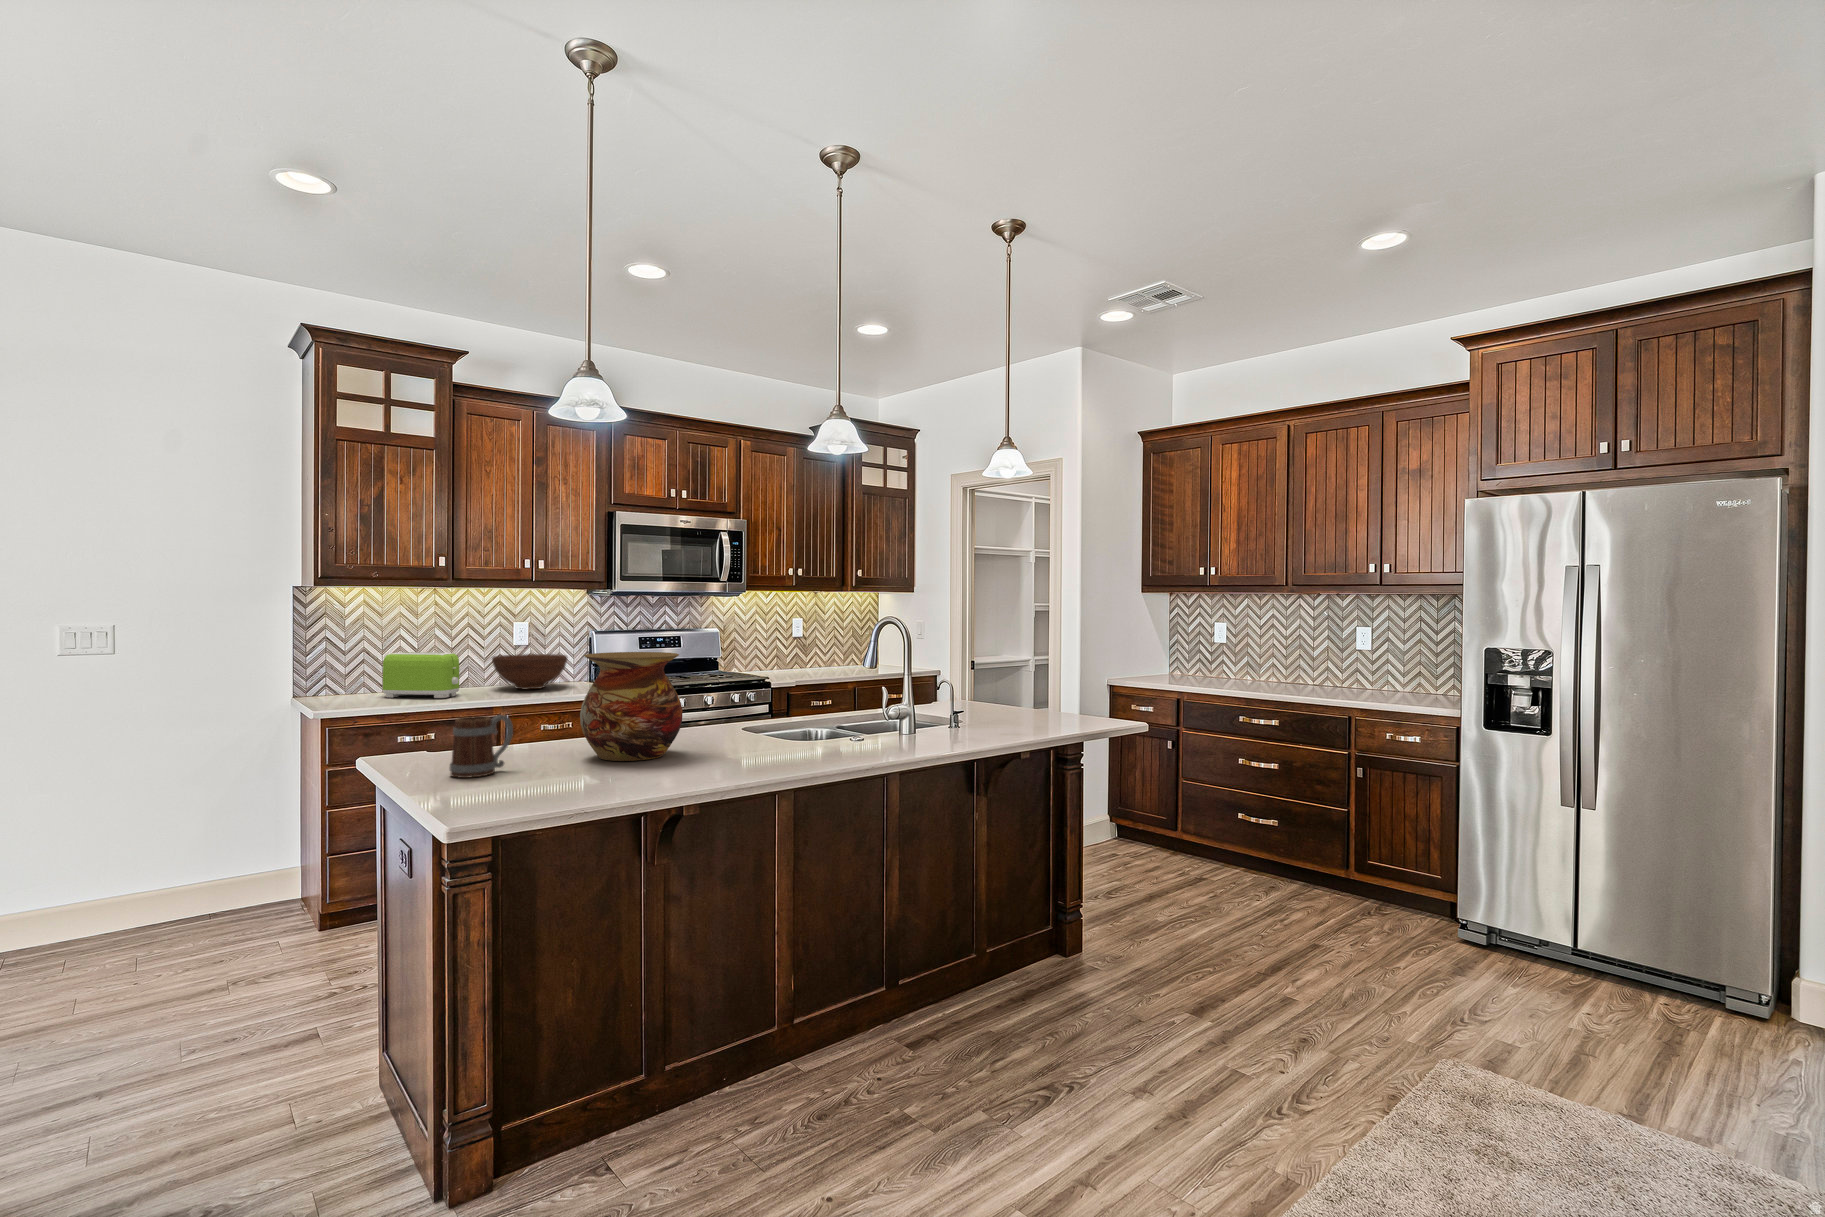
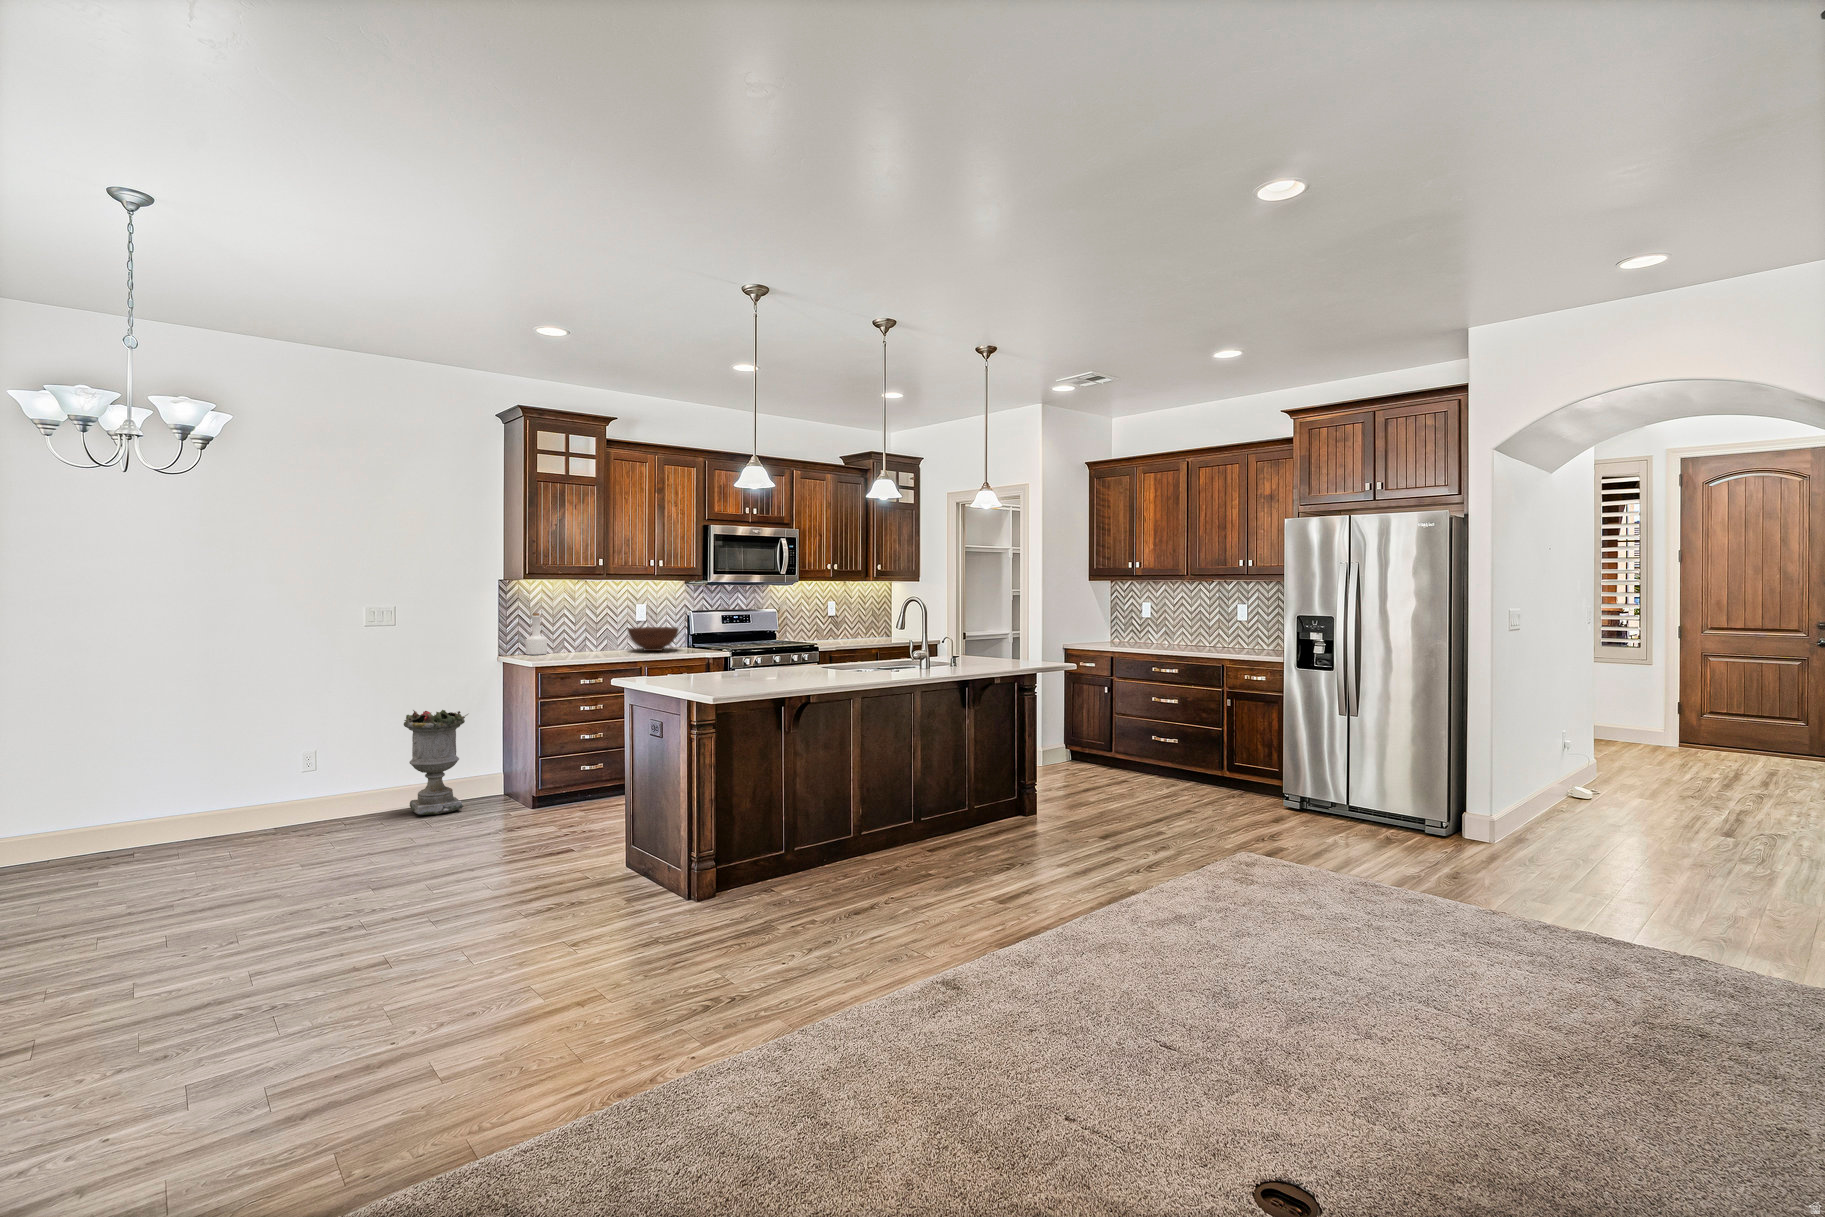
bottle: none [337,635,370,695] -> present [526,613,547,655]
toaster: present [383,652,459,698] -> none [559,625,610,656]
vase: present [580,652,683,761] -> none [738,618,795,680]
mug: present [450,715,513,778] -> none [675,652,706,685]
planter: none [114,783,224,947] -> present [404,710,468,815]

